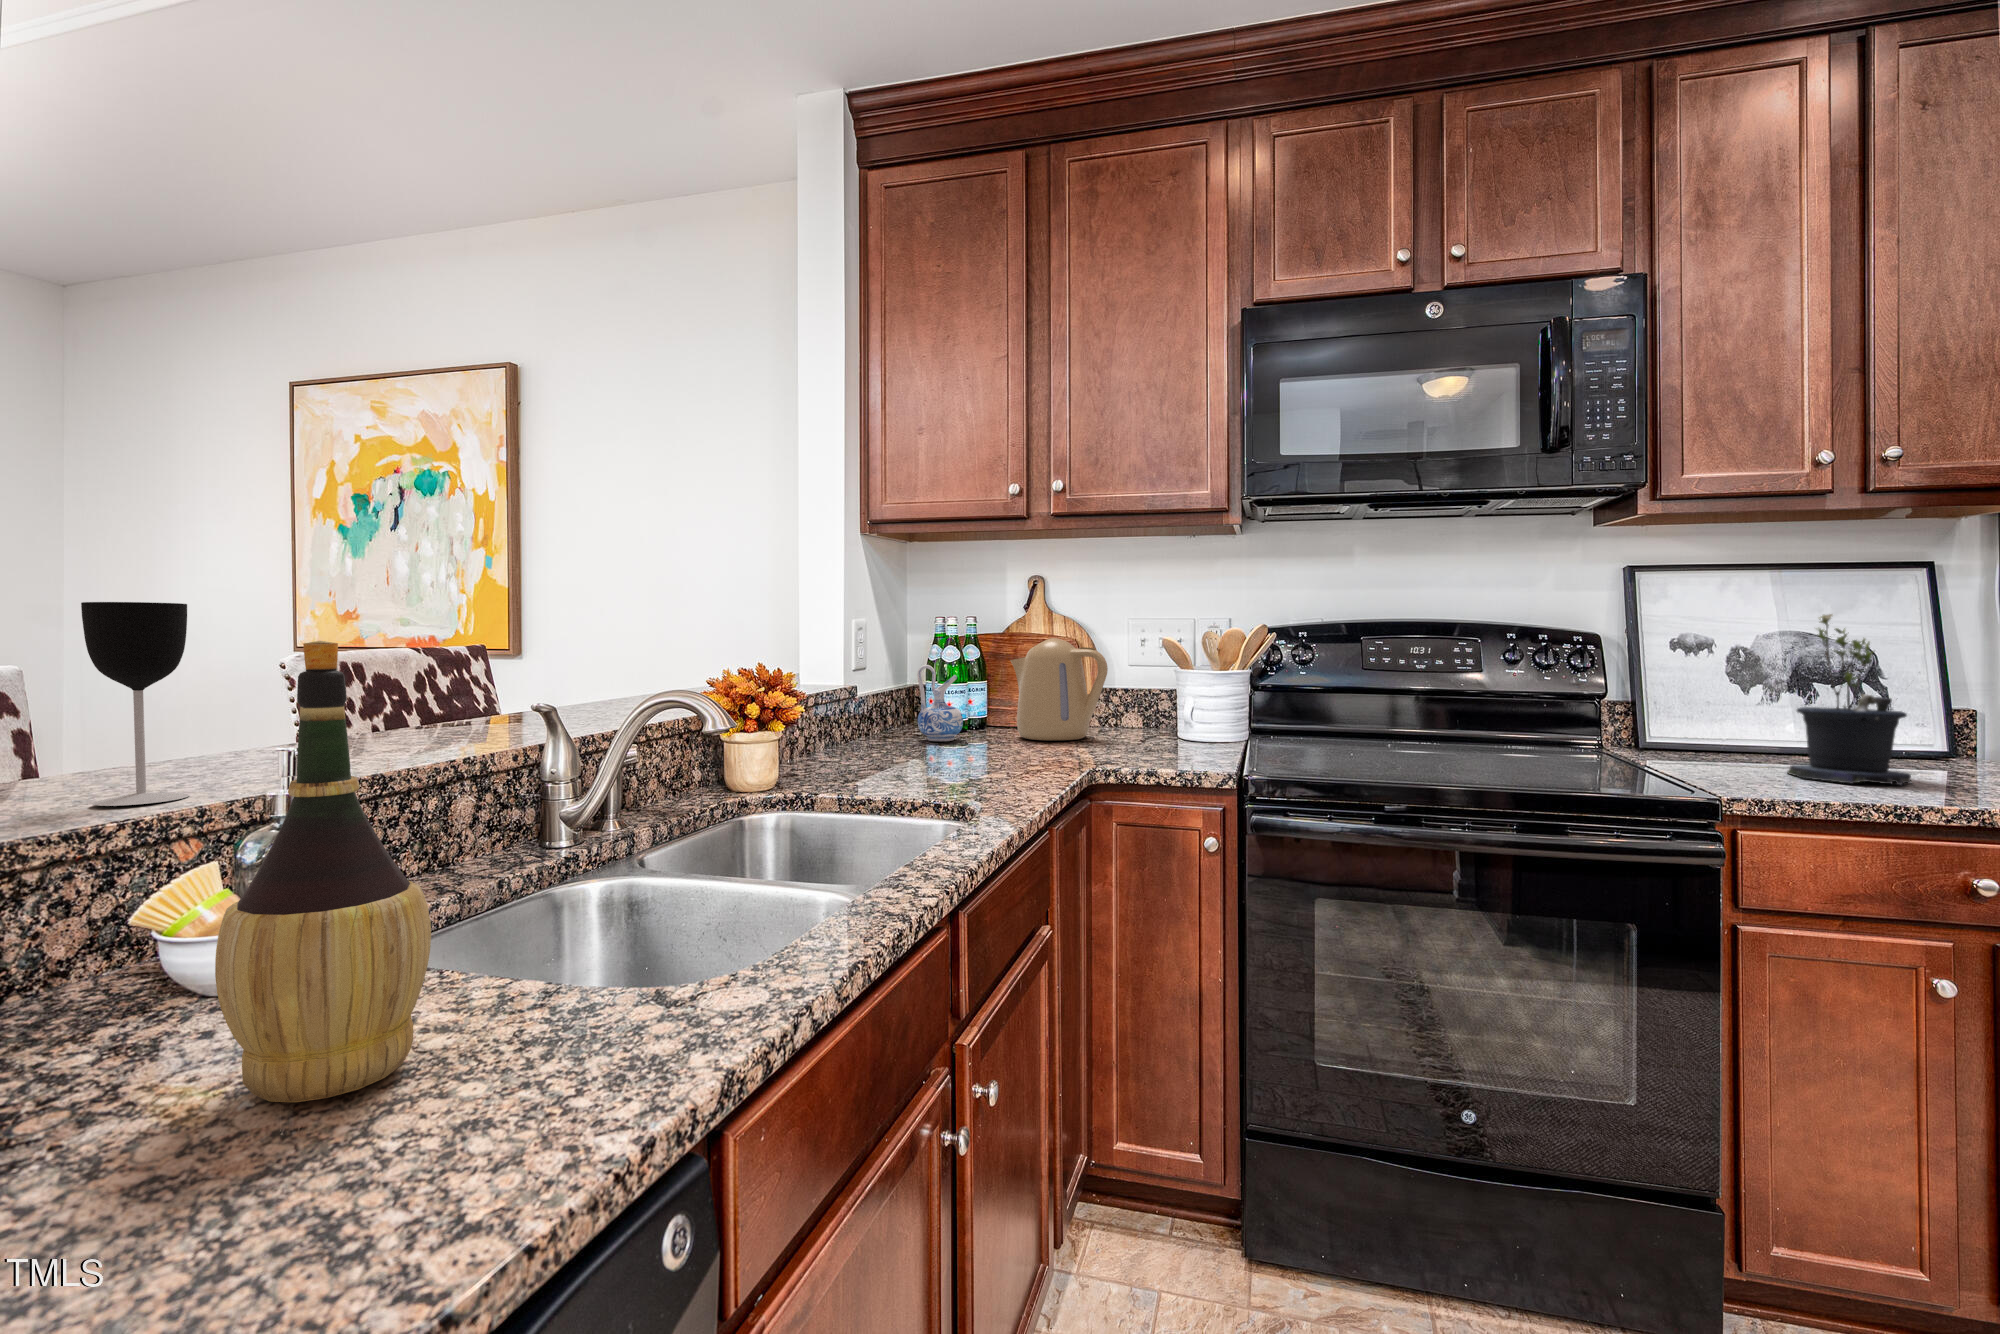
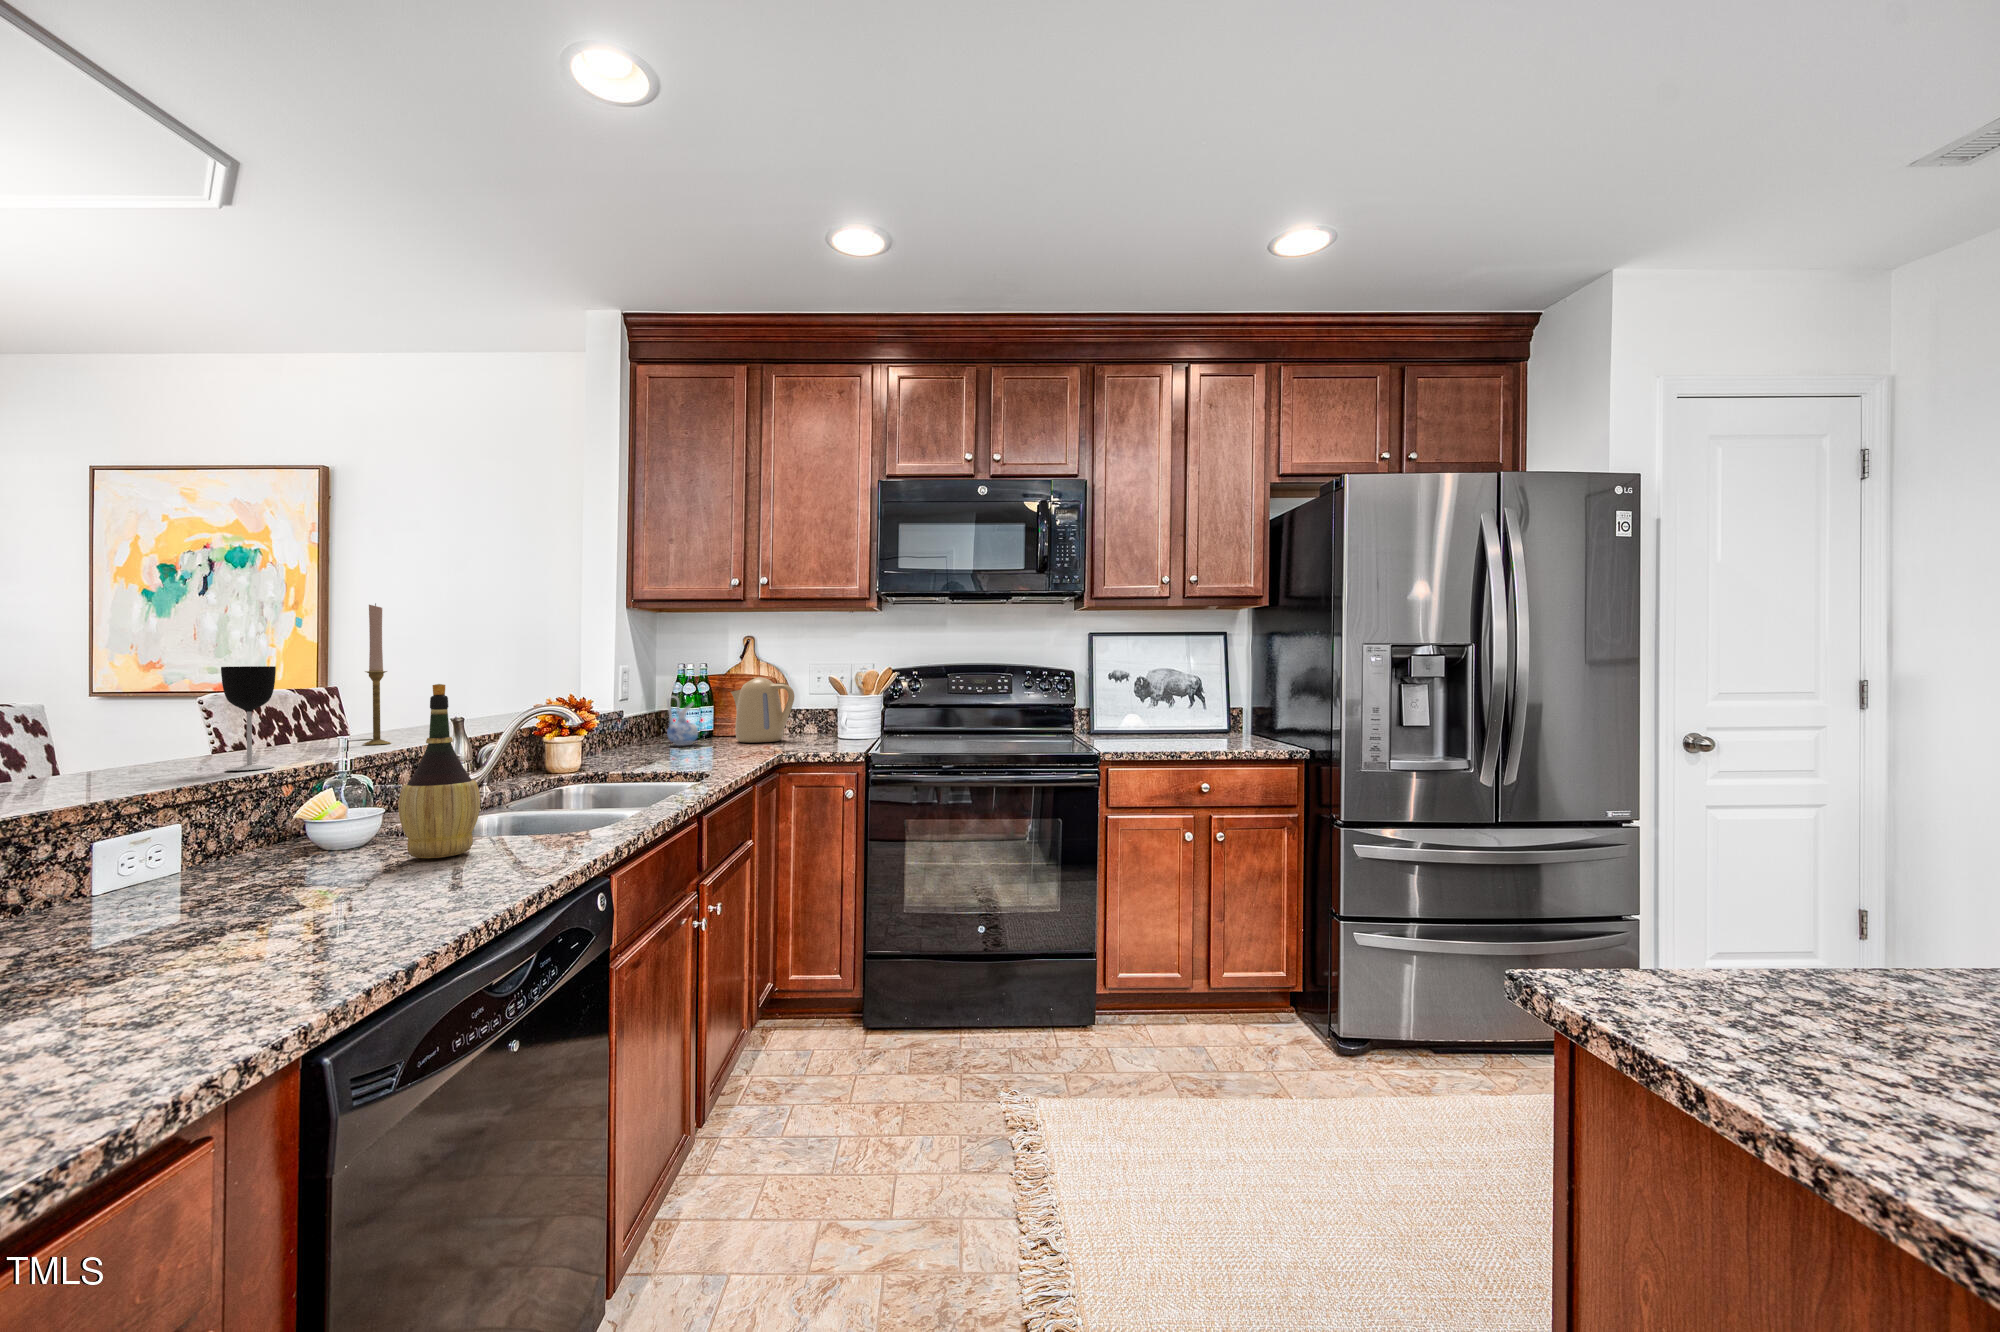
candlestick: none [433,505,479,742] -> present [364,603,390,745]
potted plant: present [1787,614,1912,785] -> none [1149,660,1199,745]

